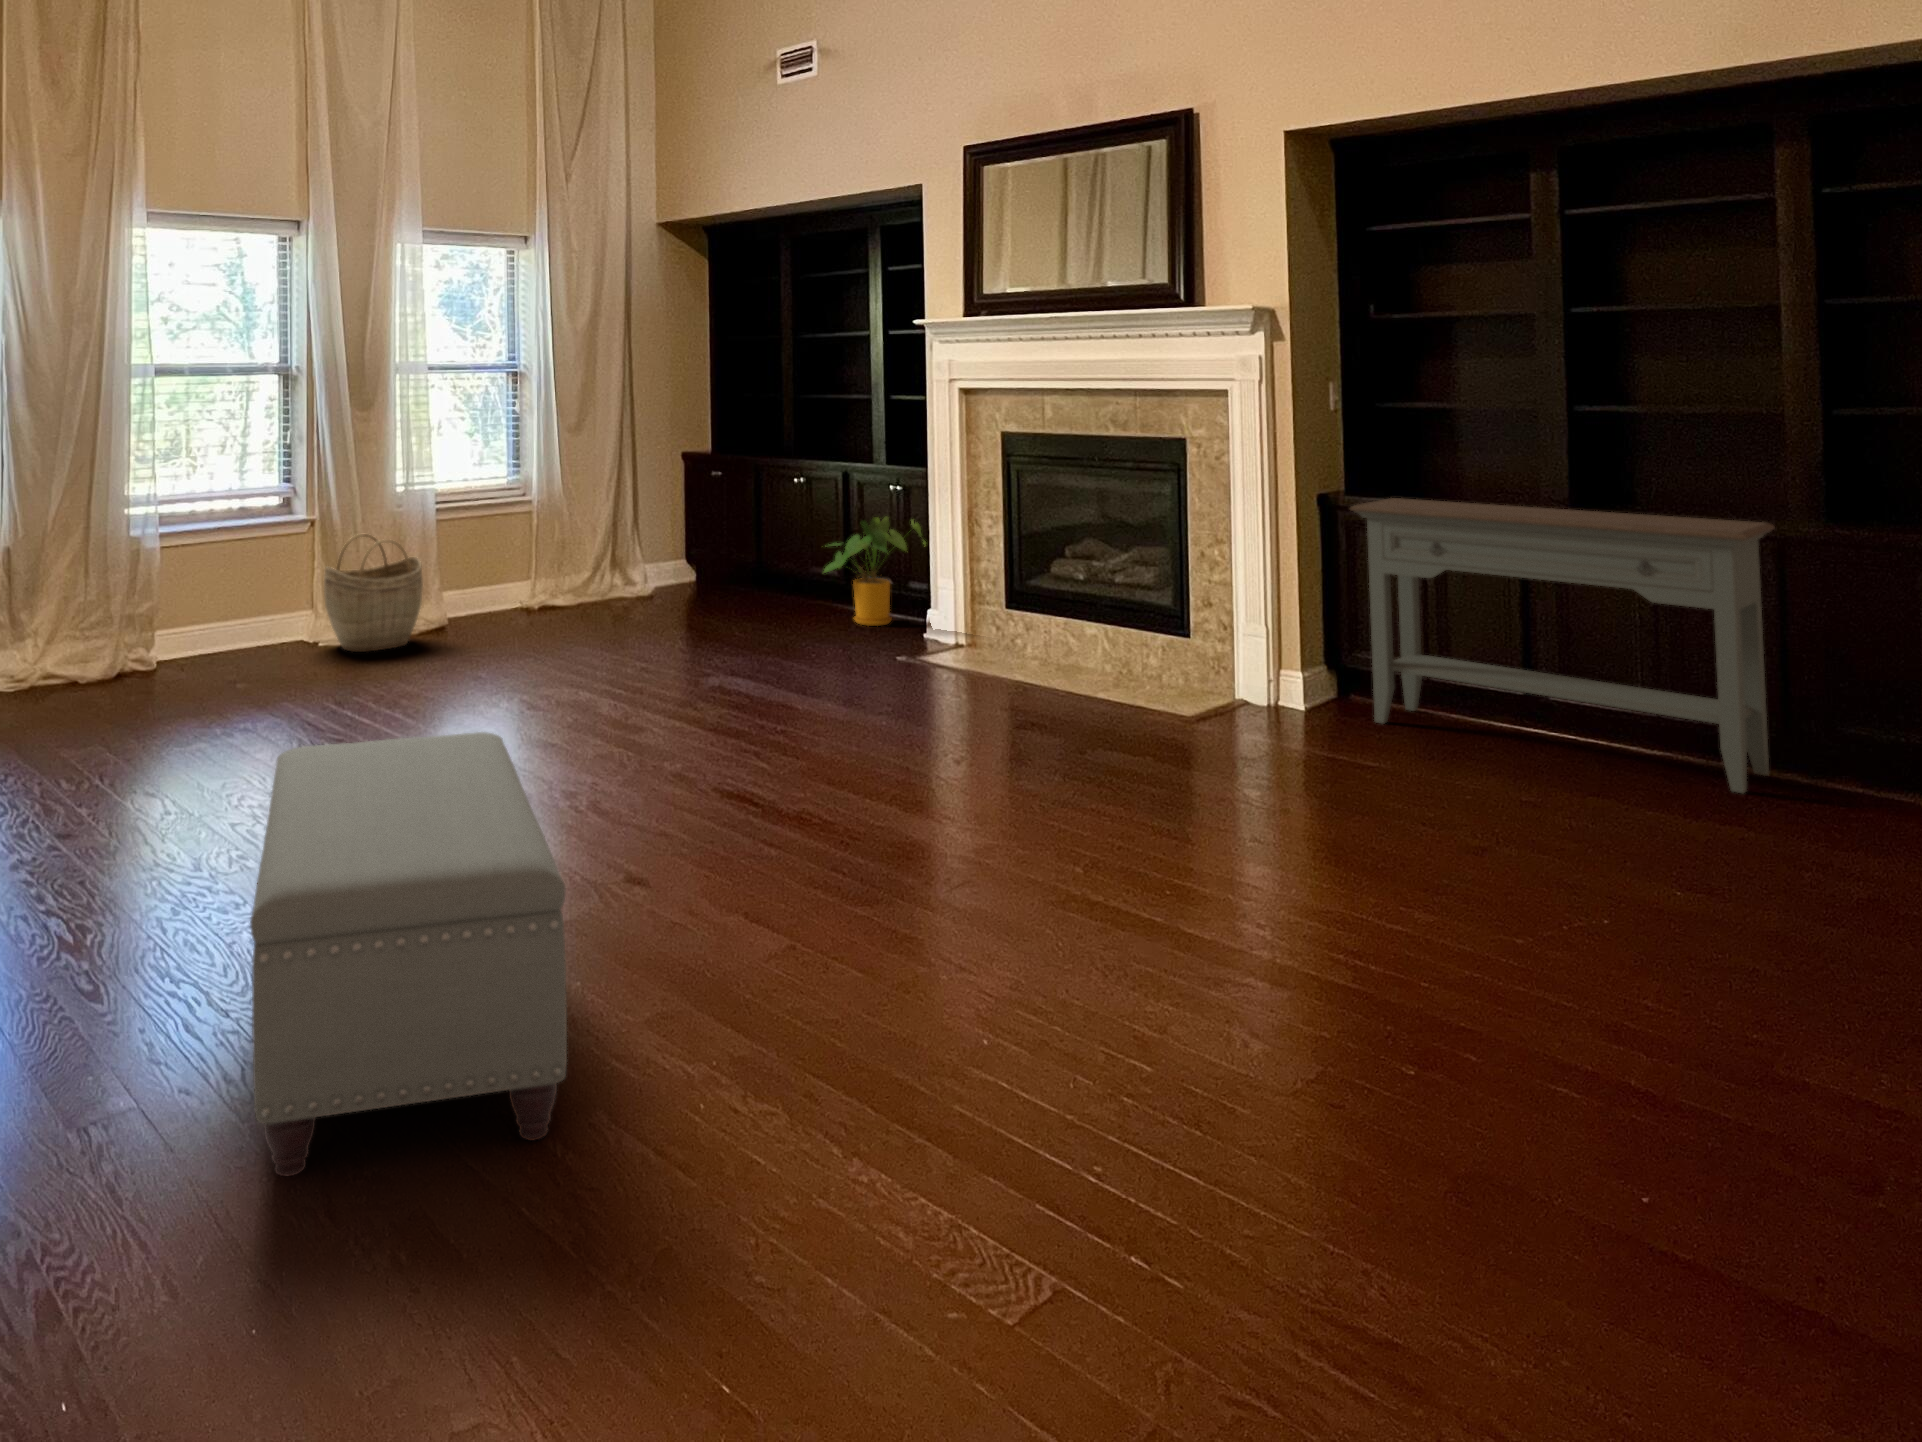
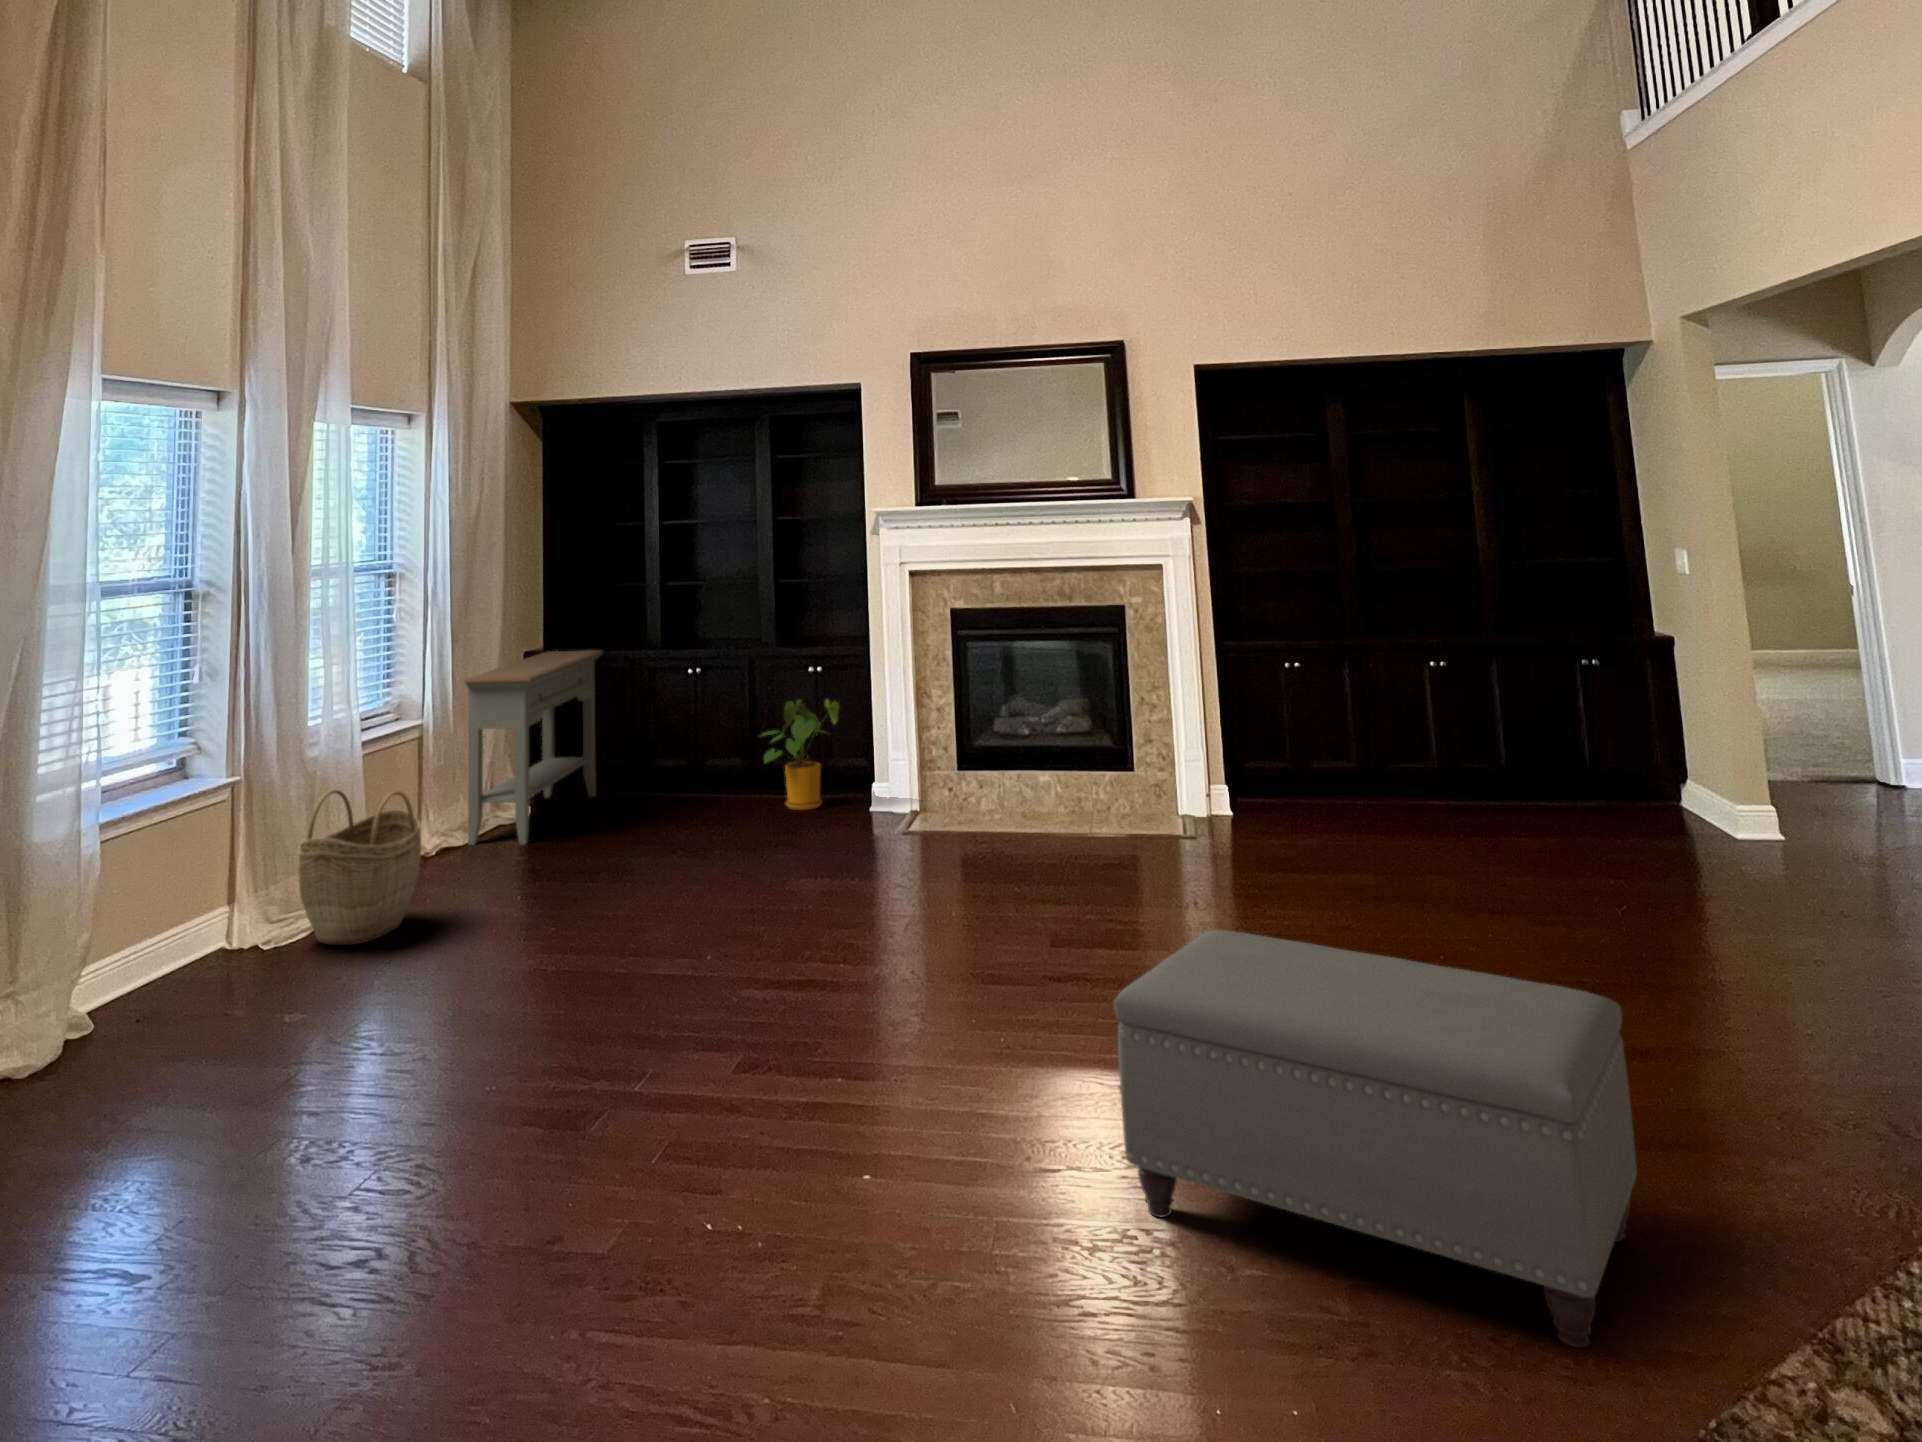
console table: present [1350,498,1774,793] -> present [464,650,603,845]

